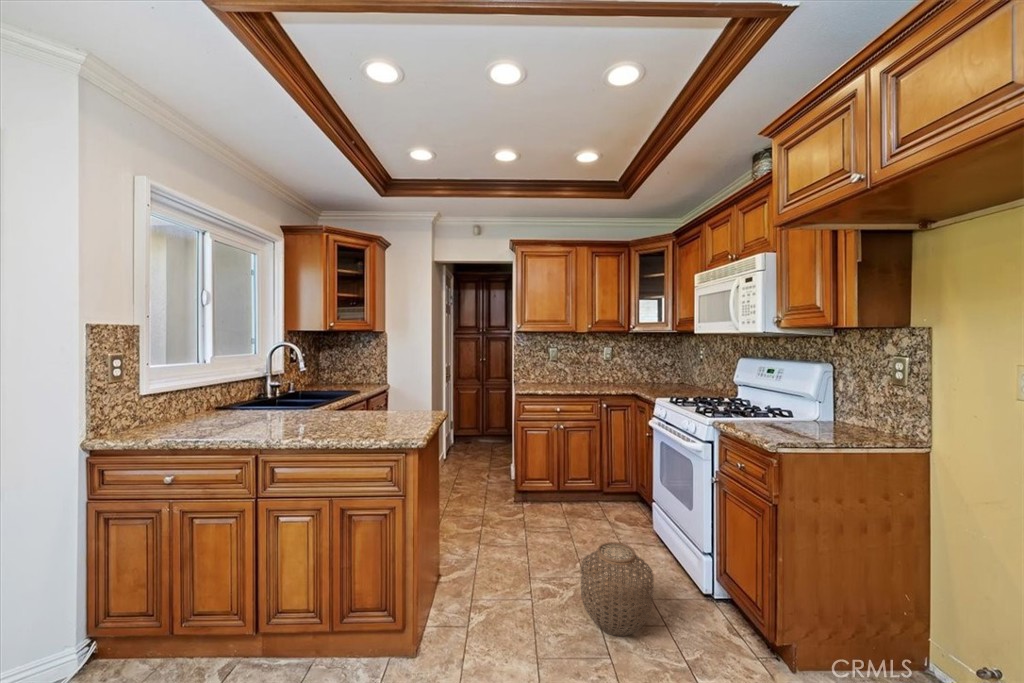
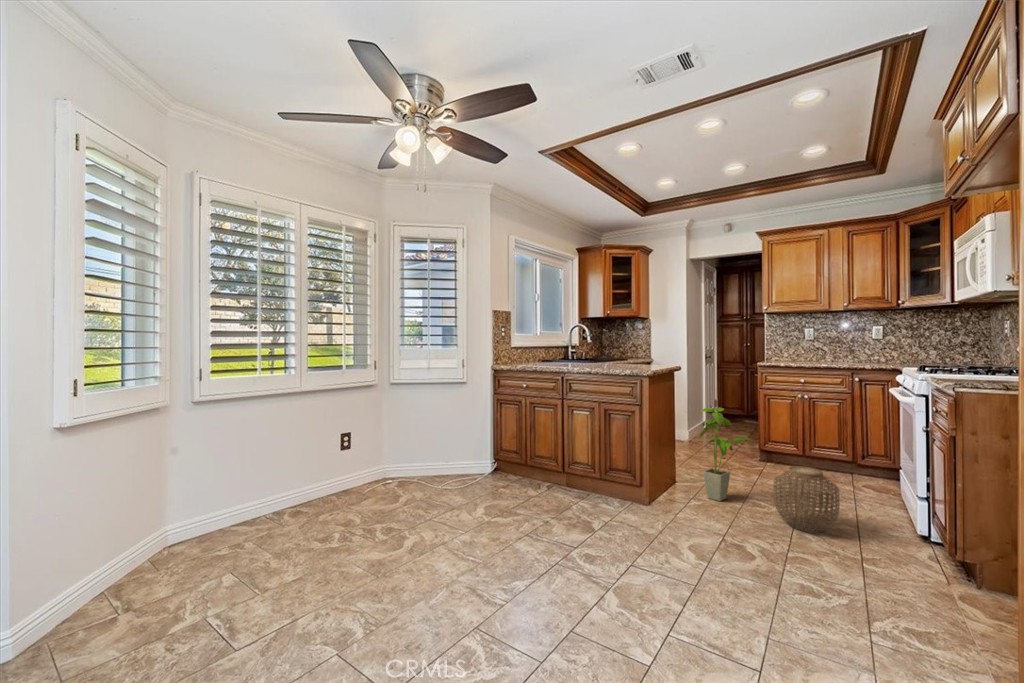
house plant: none [479,472,548,603] -> present [699,407,753,501]

